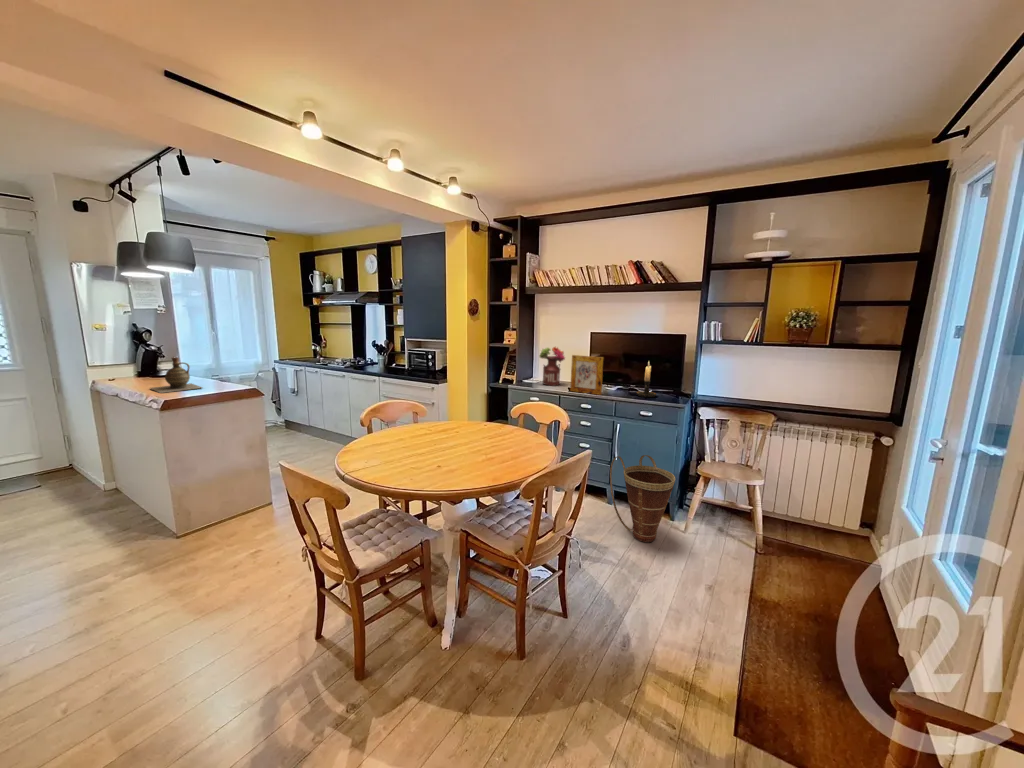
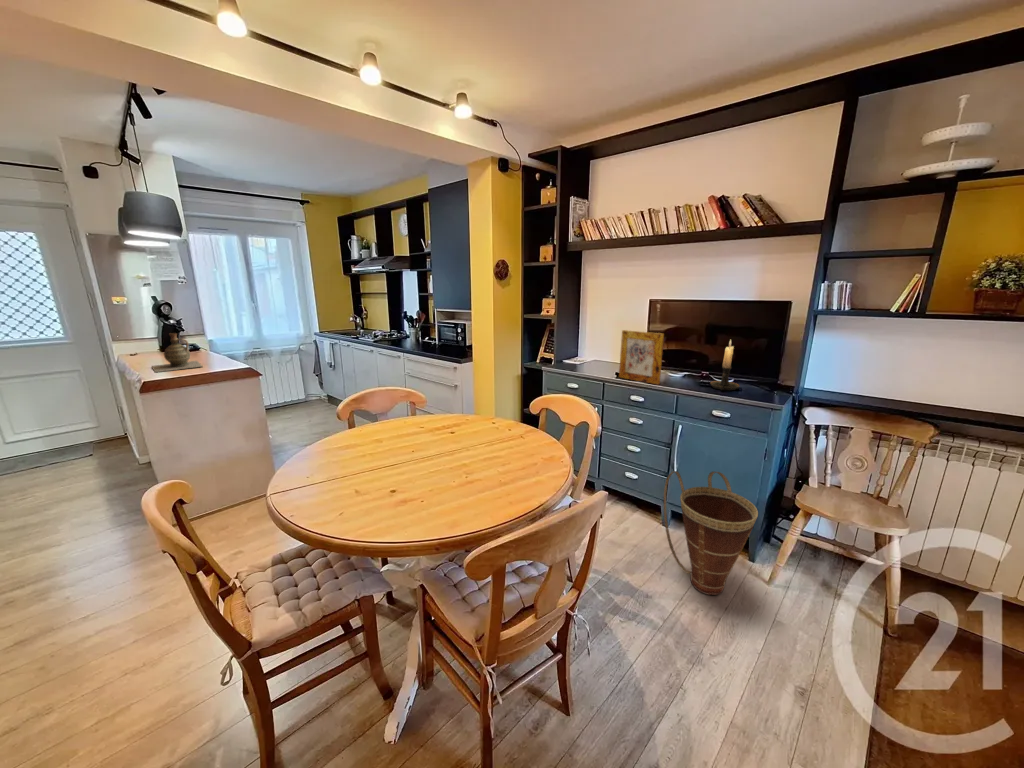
flower arrangement: present [539,347,565,386] -> none [582,318,617,369]

